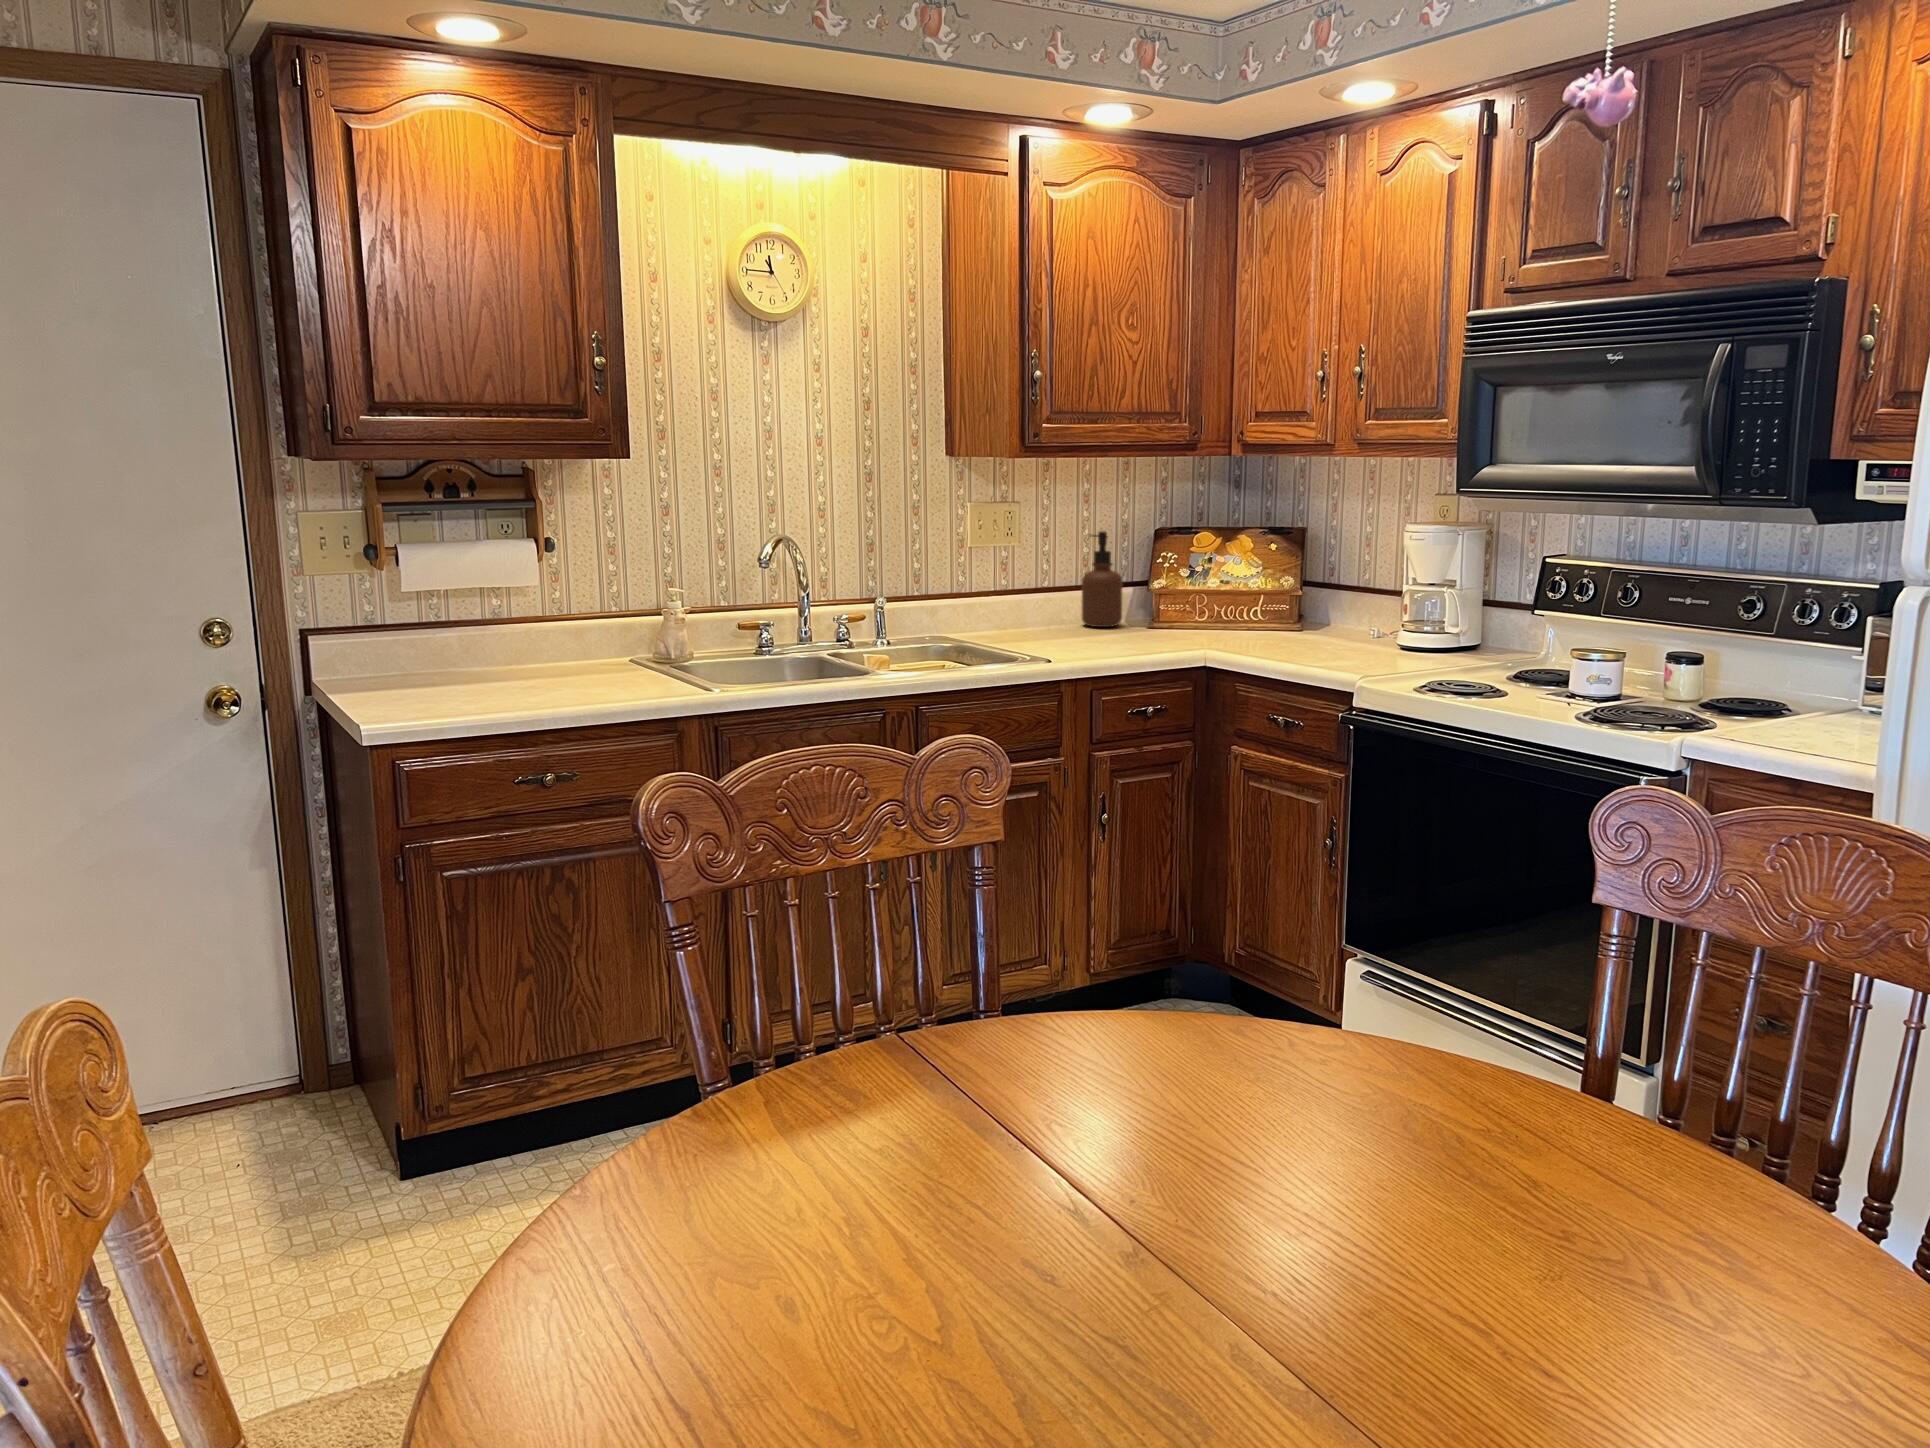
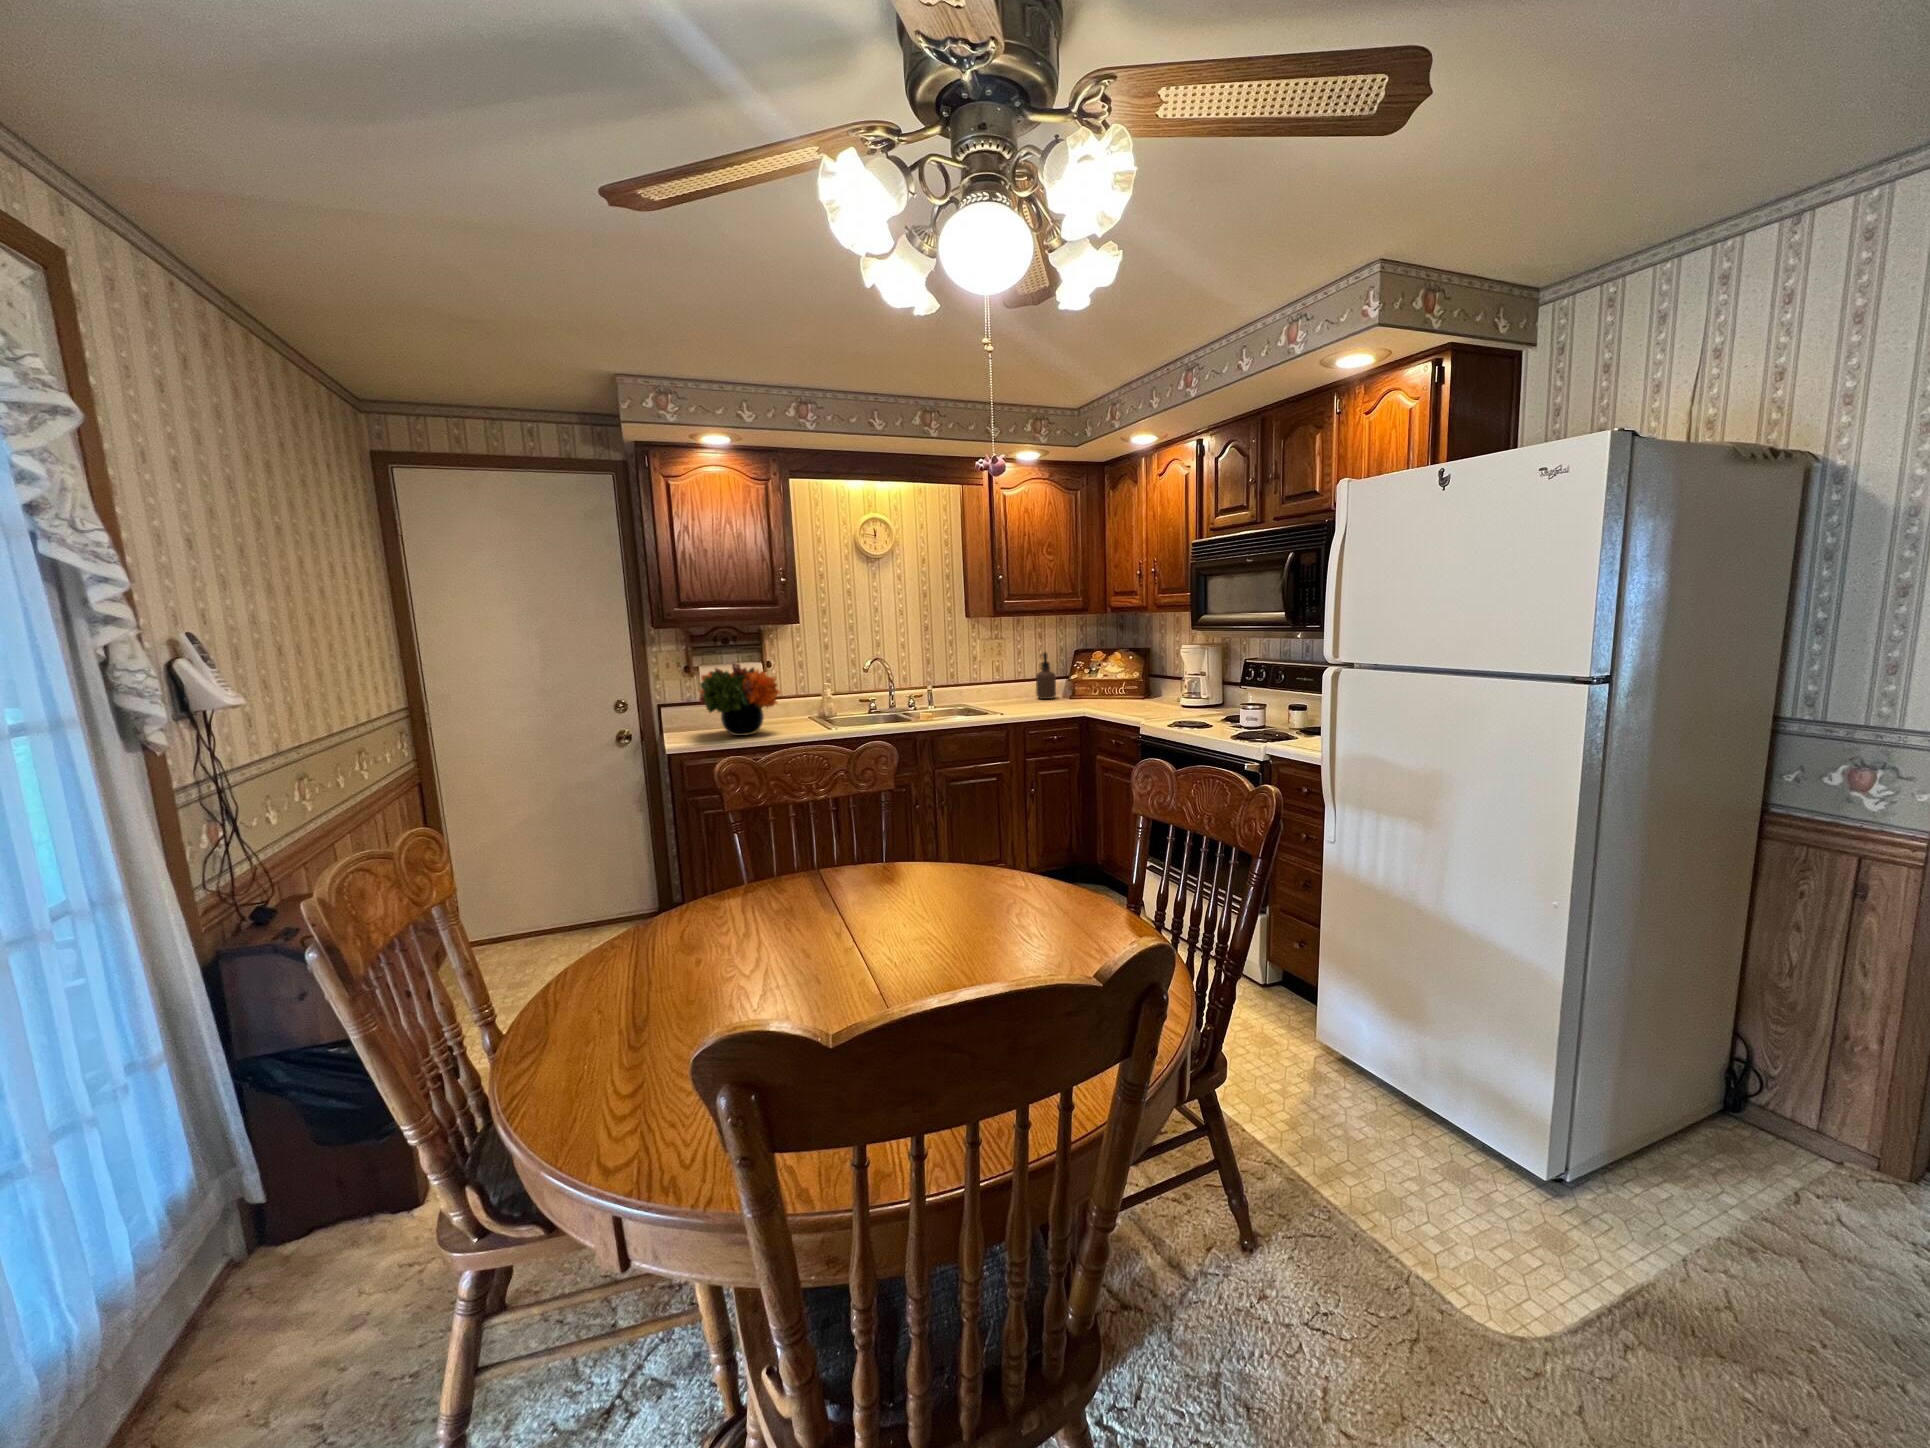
flower arrangement: none [408,540,597,701] -> present [699,663,780,736]

